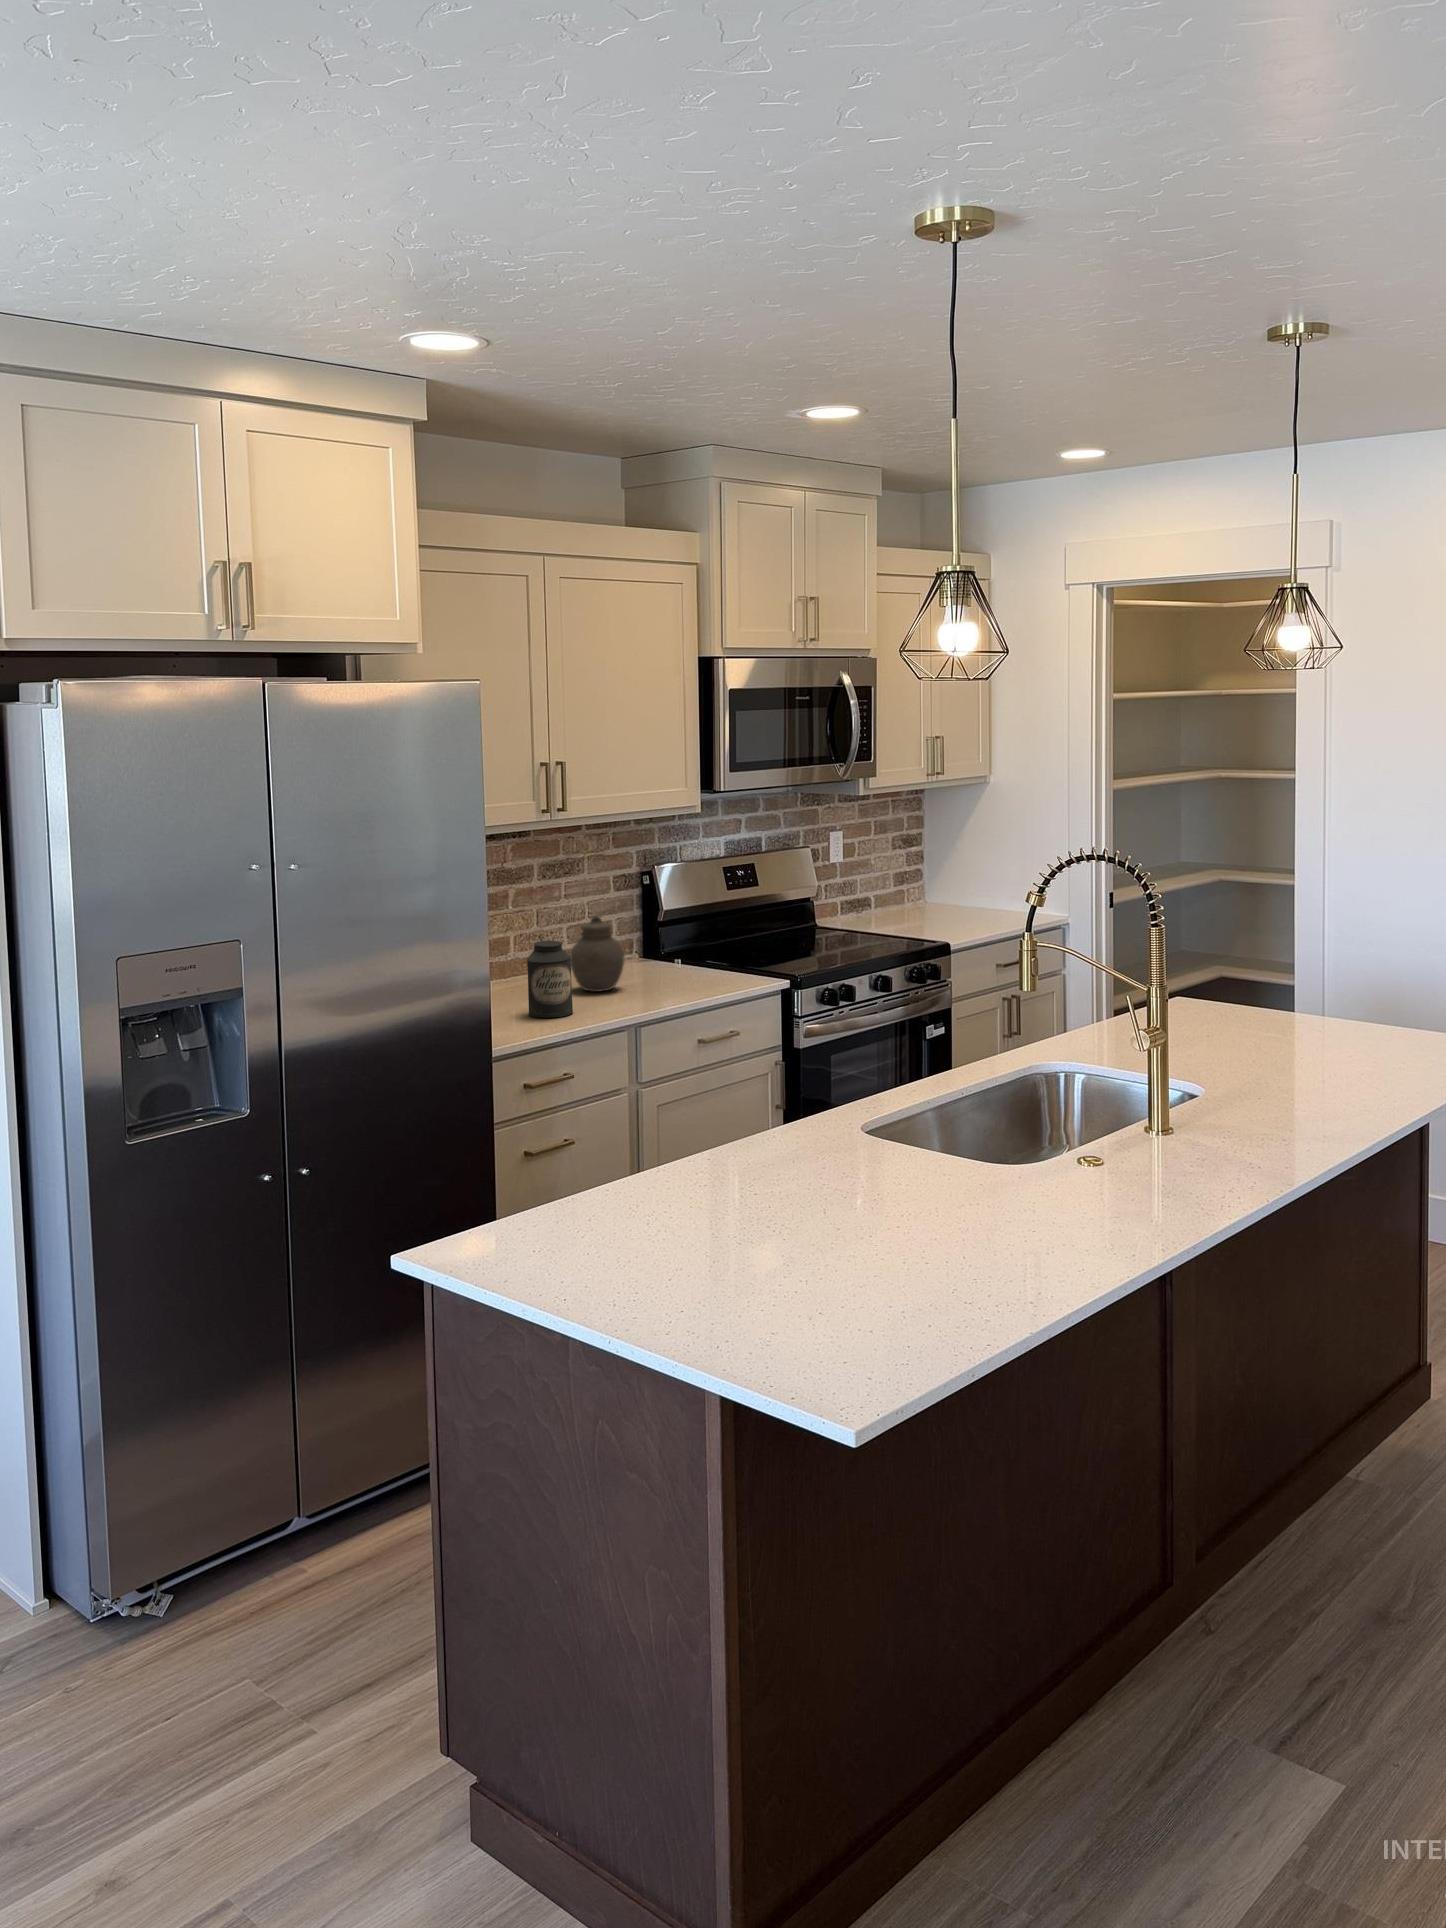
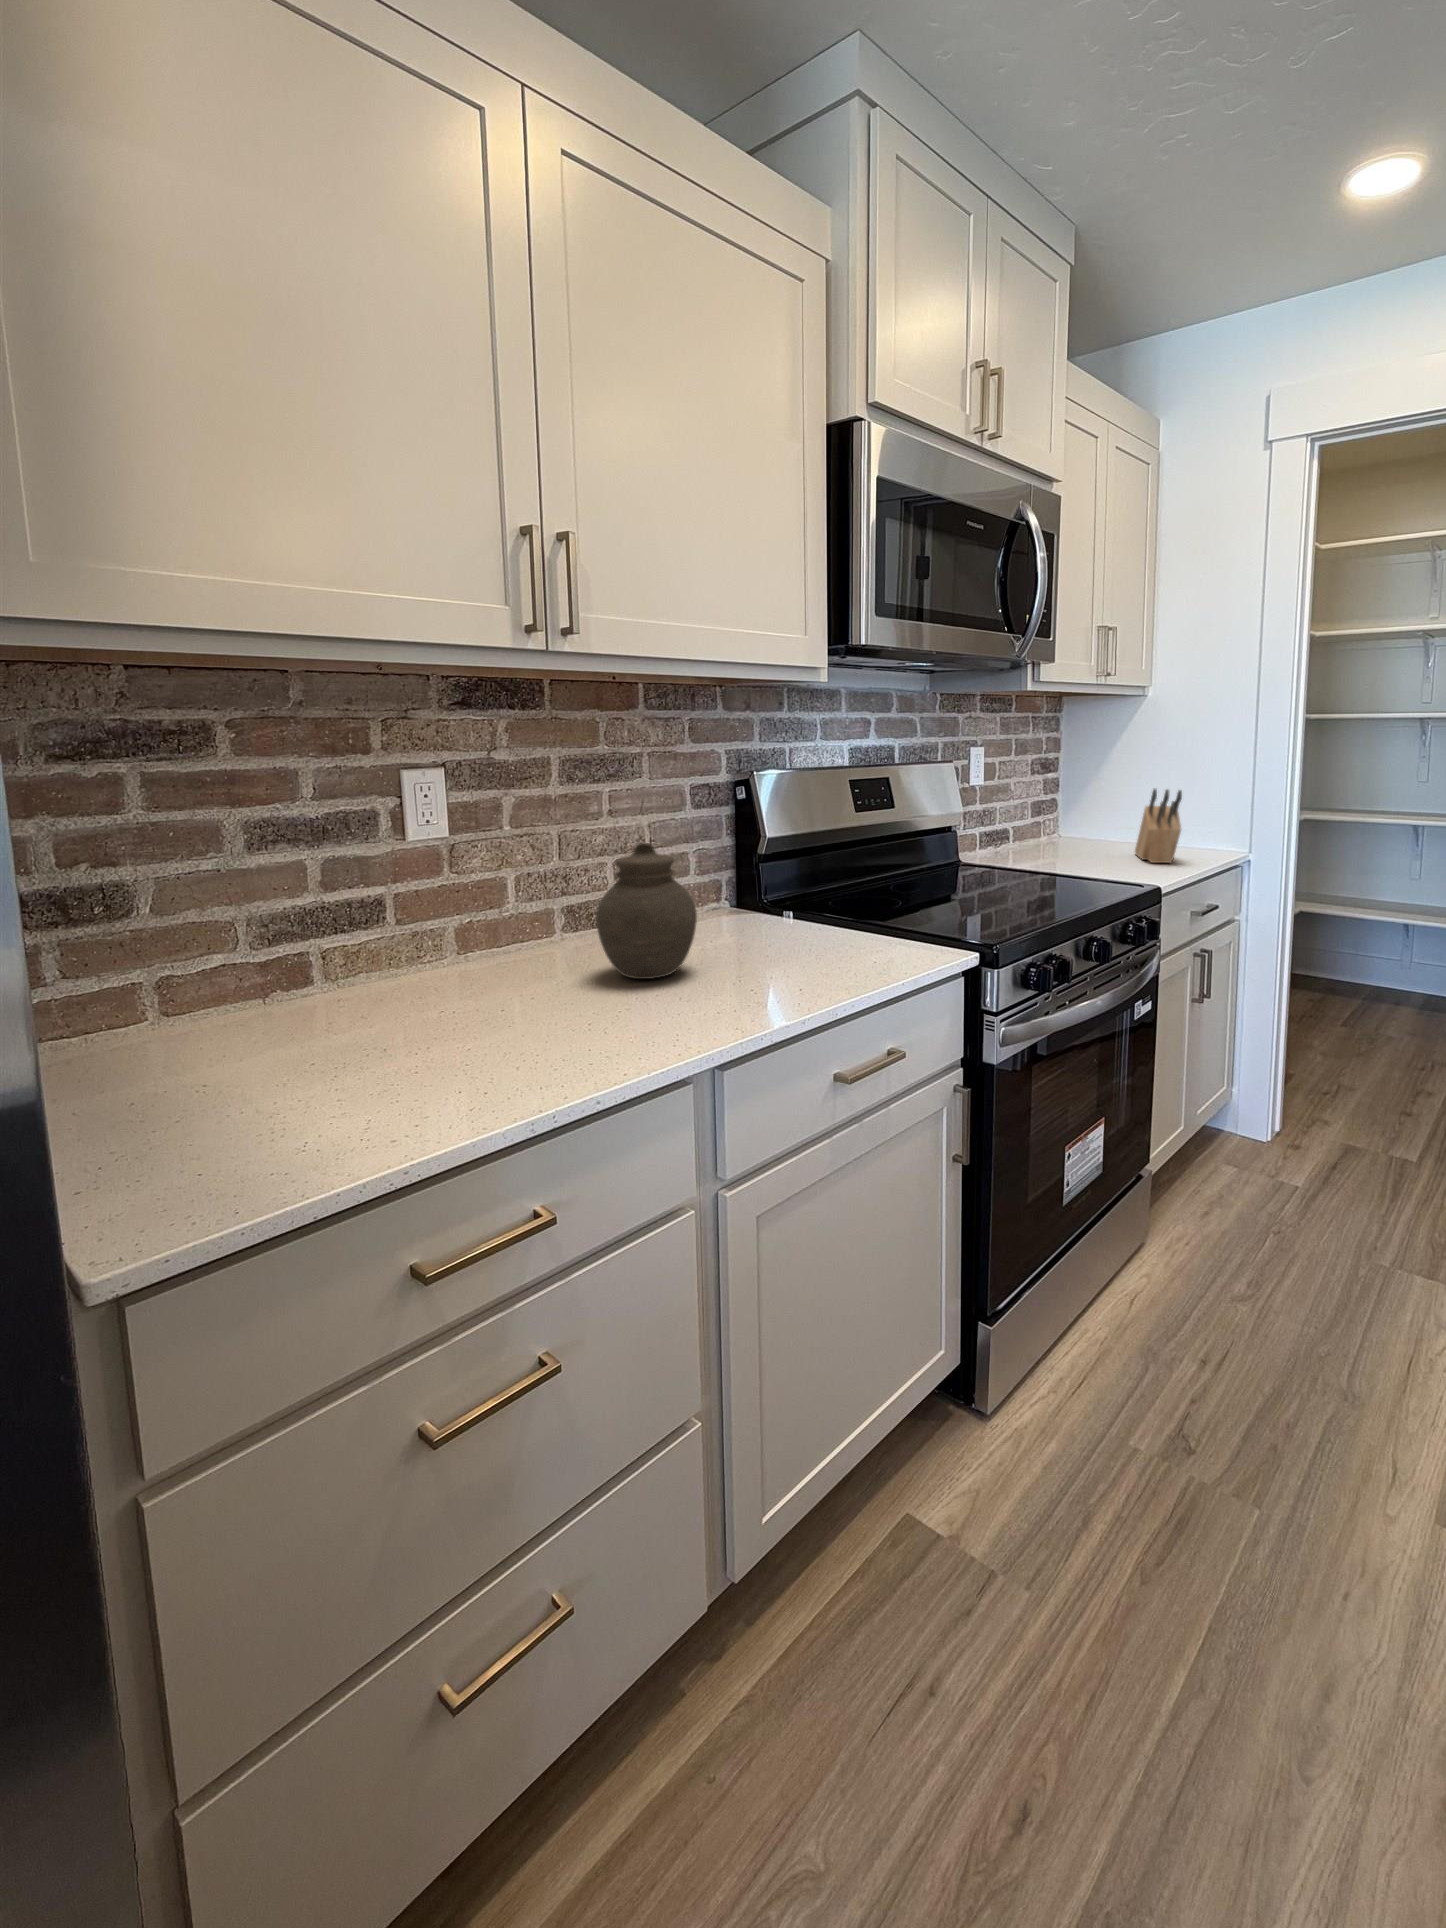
knife block: none [964,868,992,926] -> present [1135,789,1182,863]
canister: present [527,941,573,1018] -> none [467,890,575,1062]

